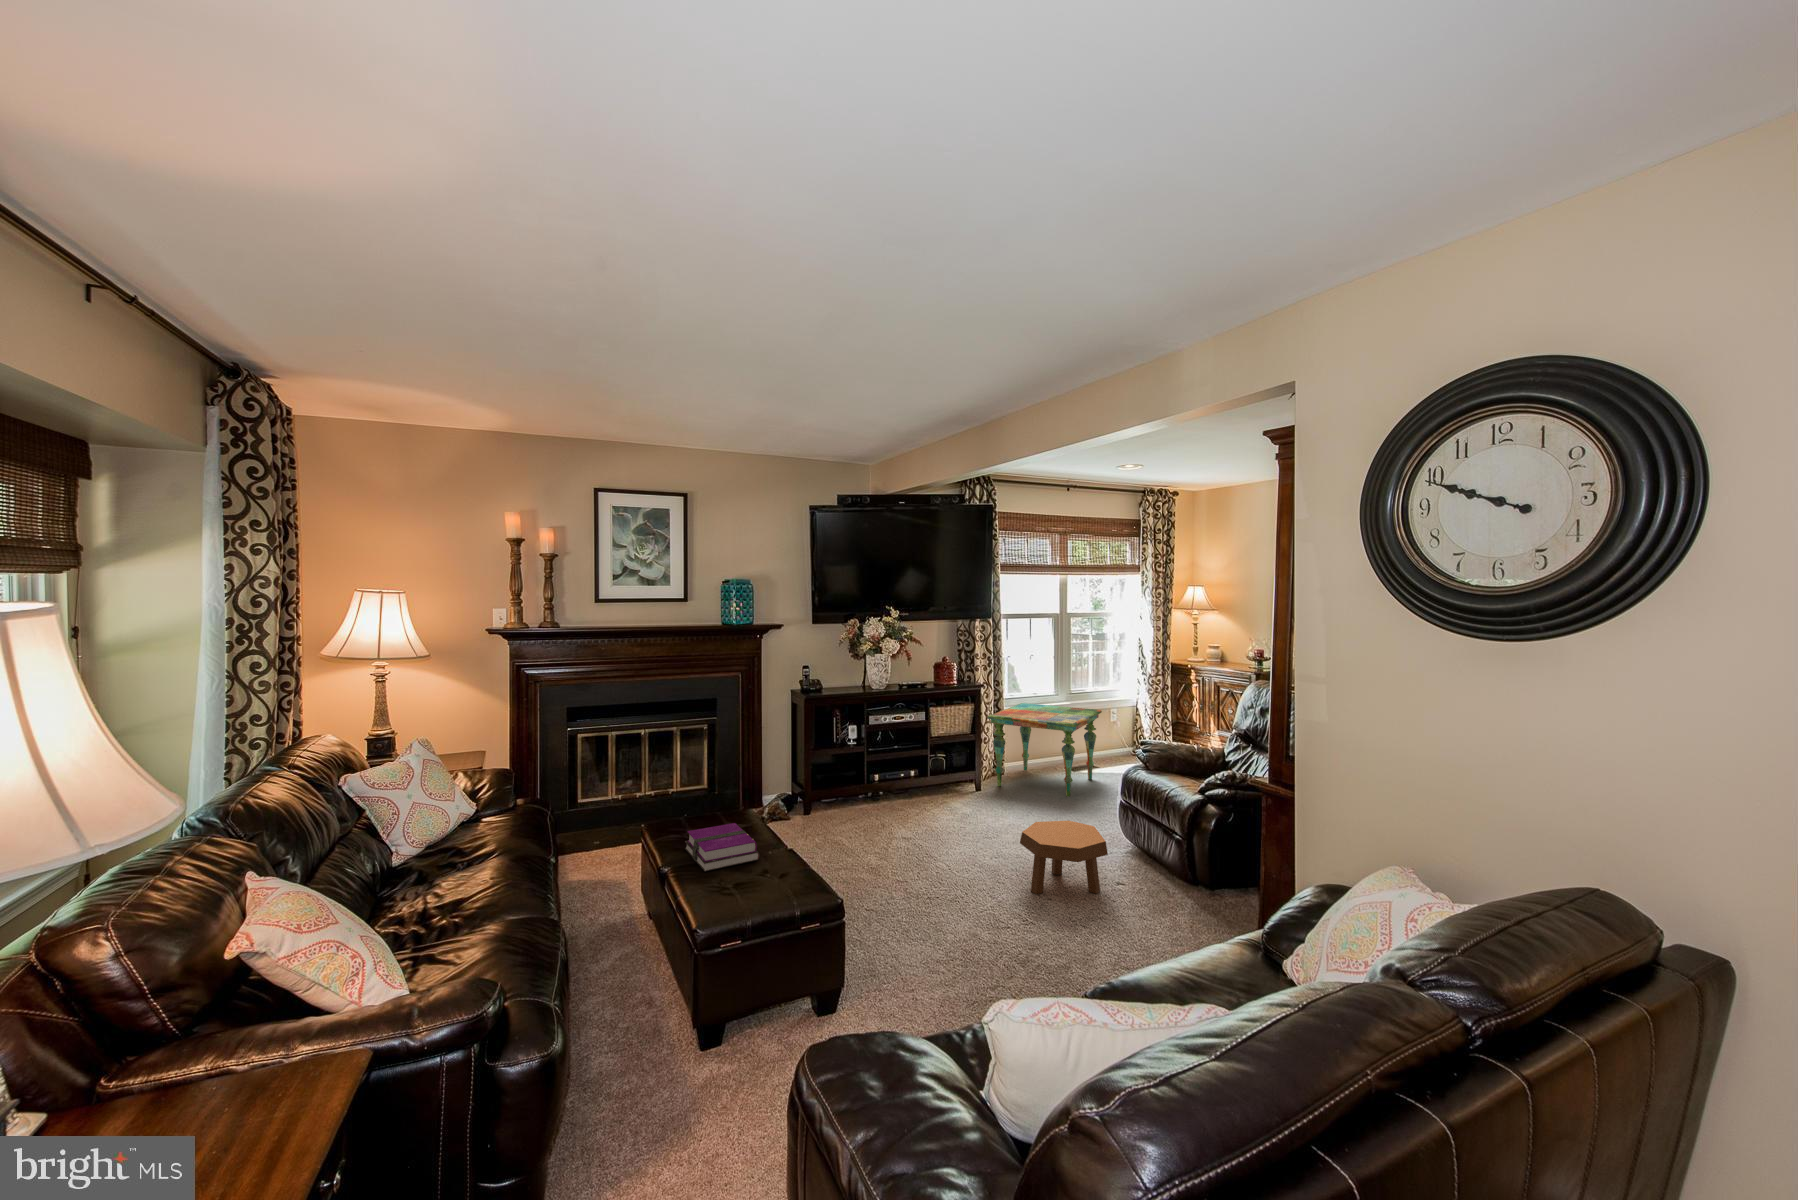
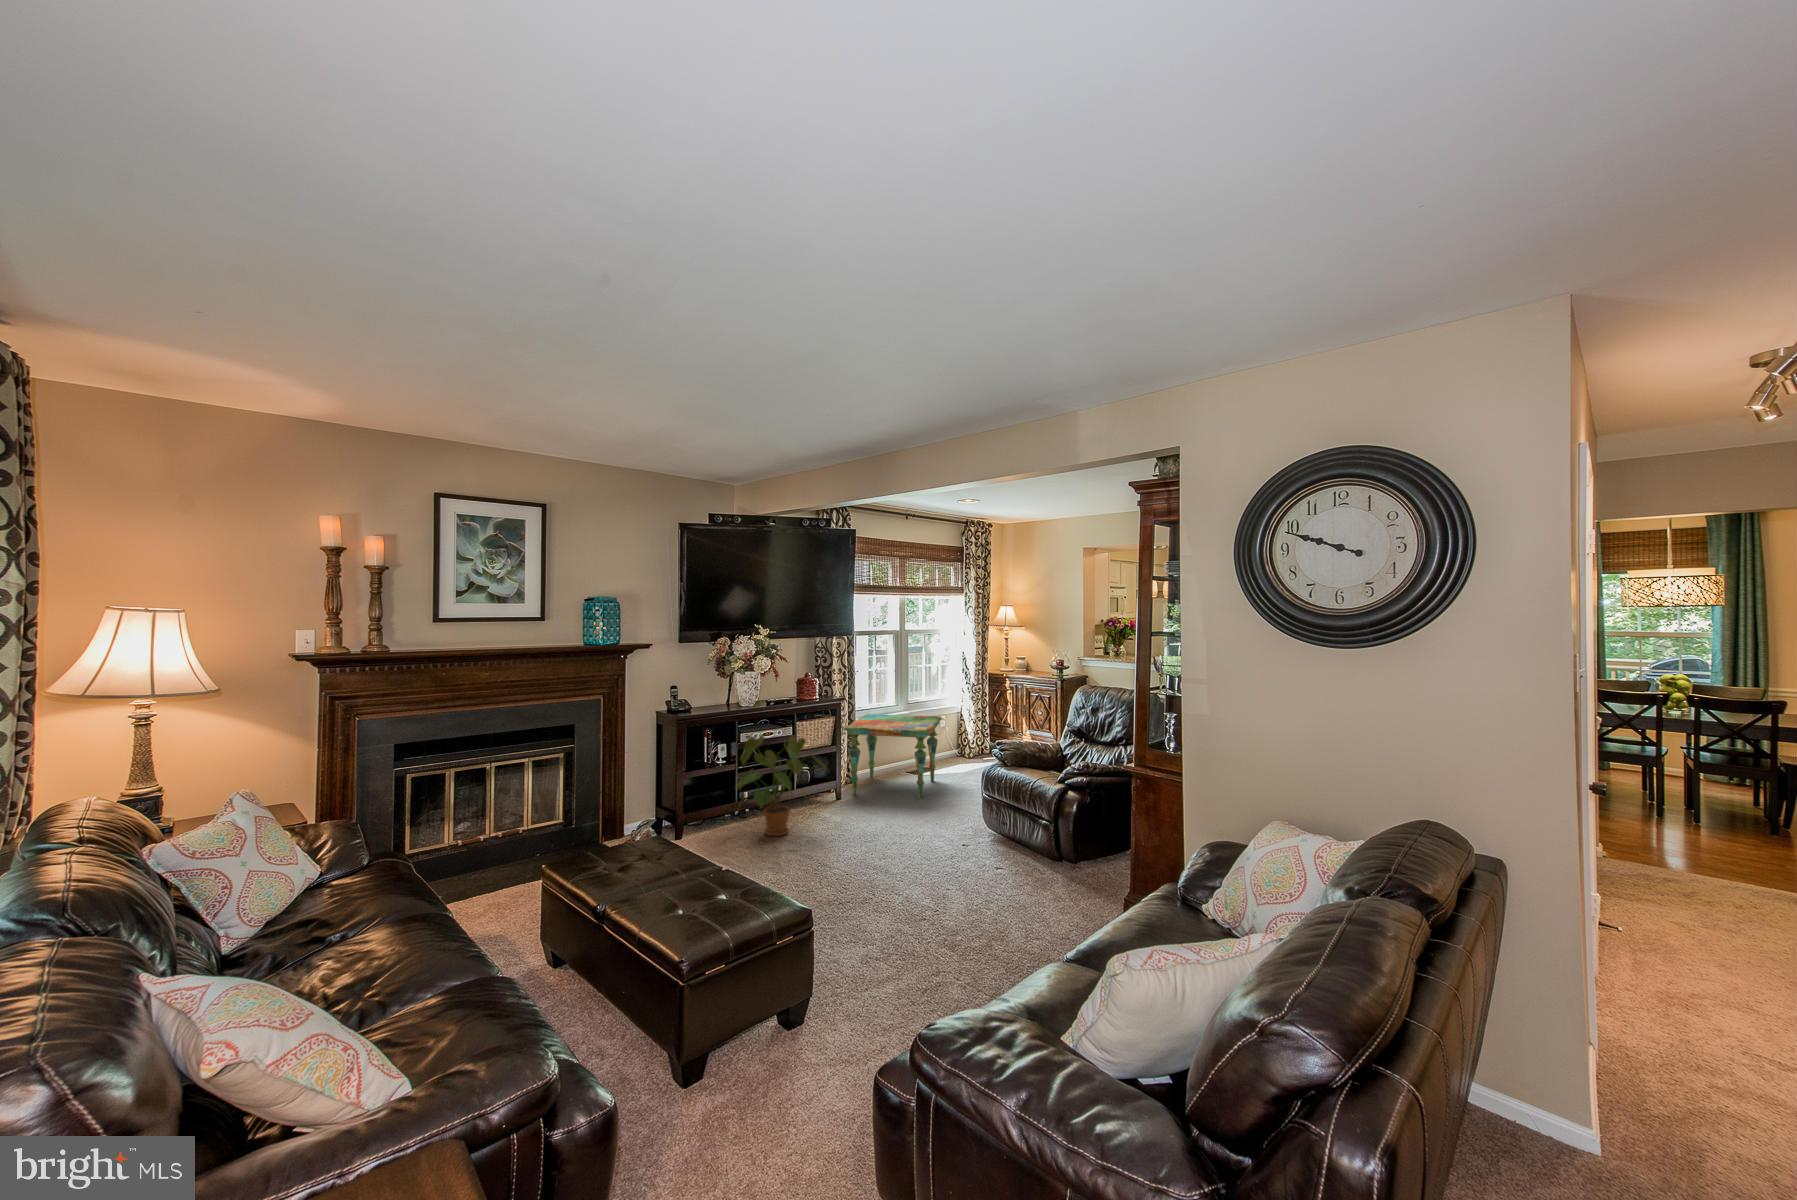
house plant: none [858,719,959,822] -> present [737,735,826,836]
footstool: present [1020,821,1108,894] -> none [914,818,994,888]
hardback book: present [685,823,760,871] -> none [620,850,709,901]

